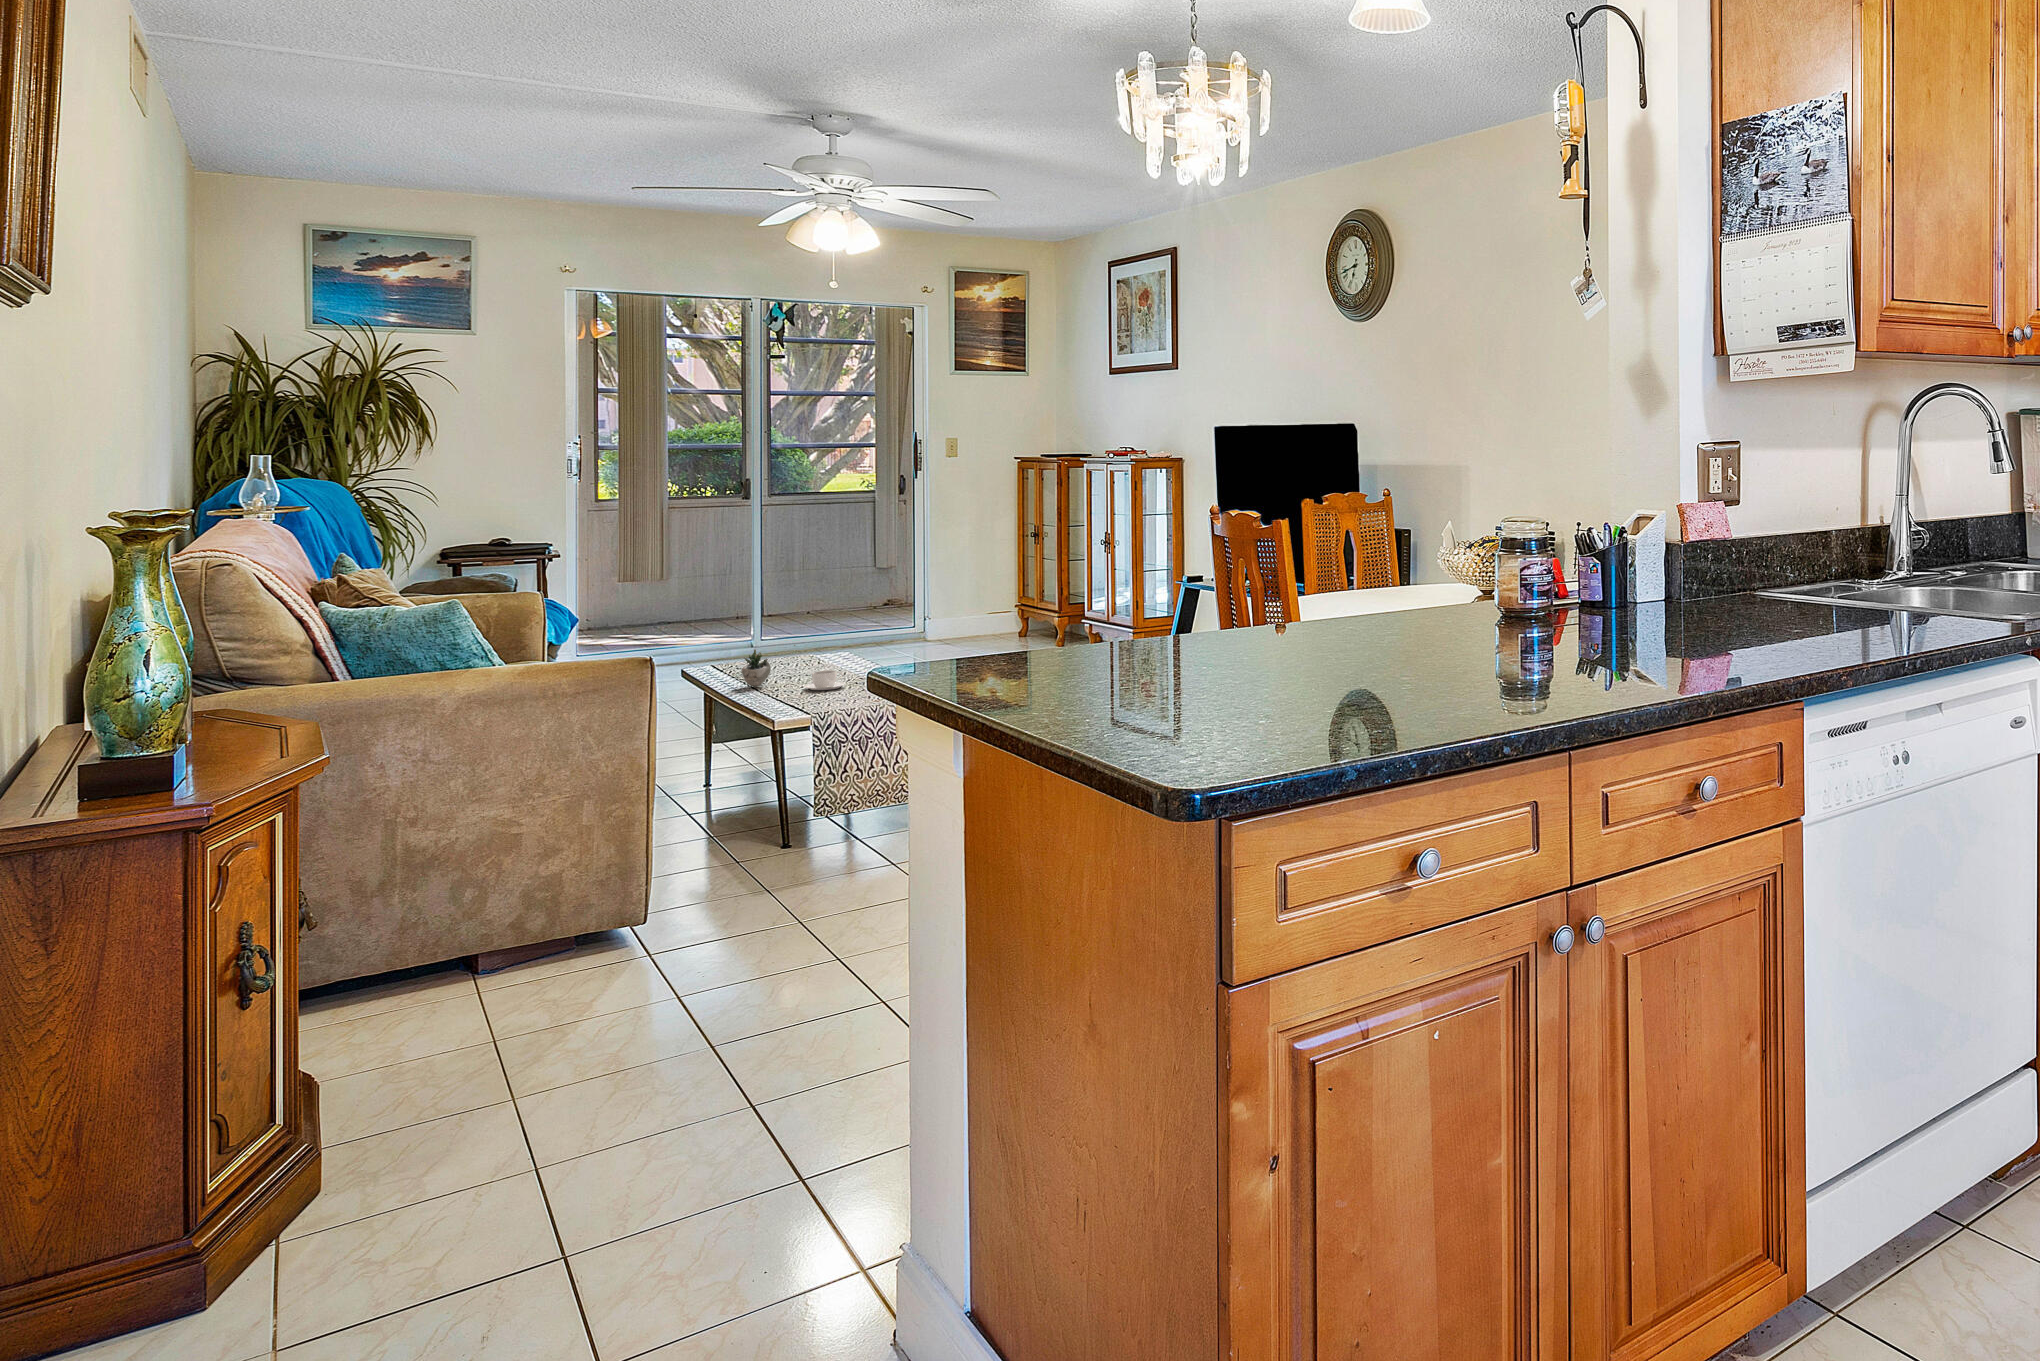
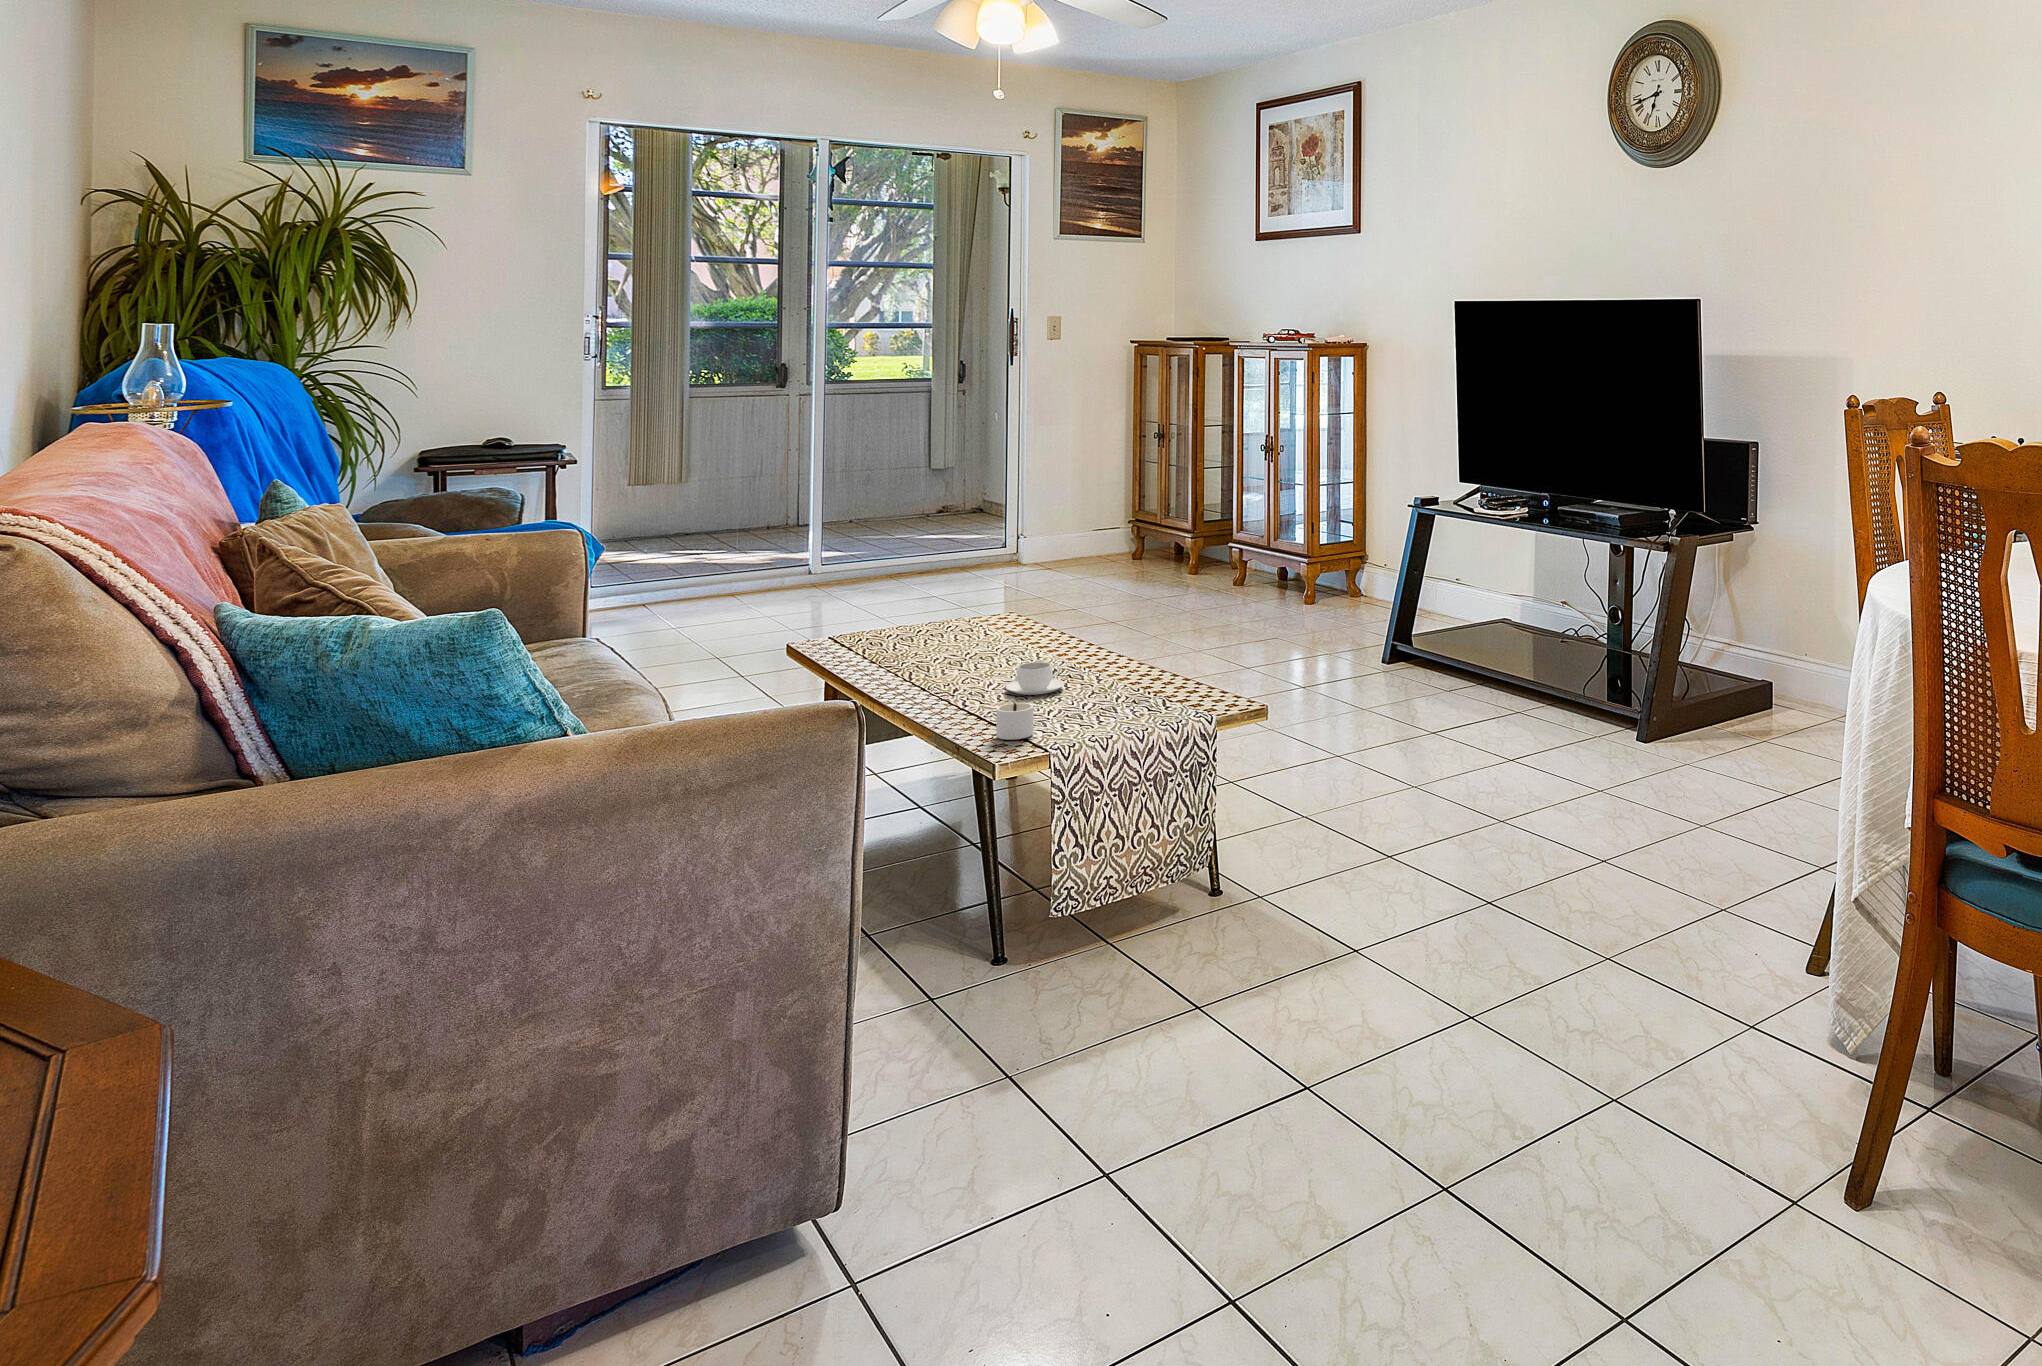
succulent plant: present [741,645,795,687] -> none [906,622,987,686]
candle: none [782,688,819,710] -> present [996,703,1034,740]

